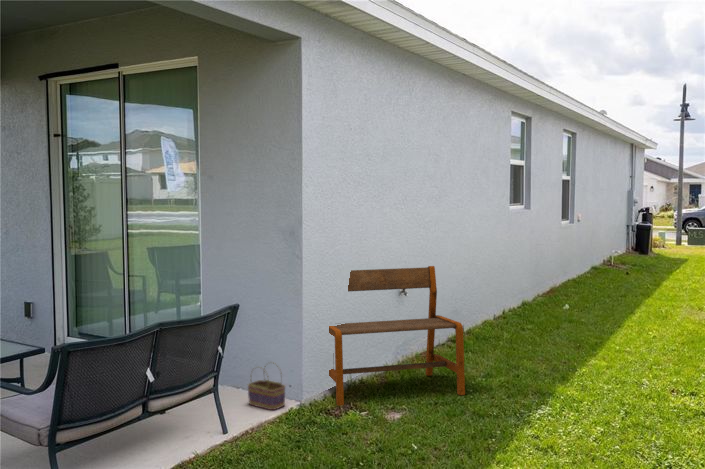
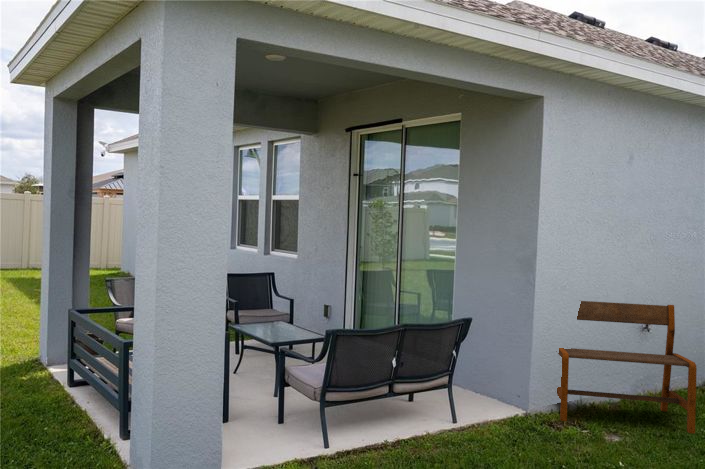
basket: present [248,366,285,410] -> none [482,373,514,414]

